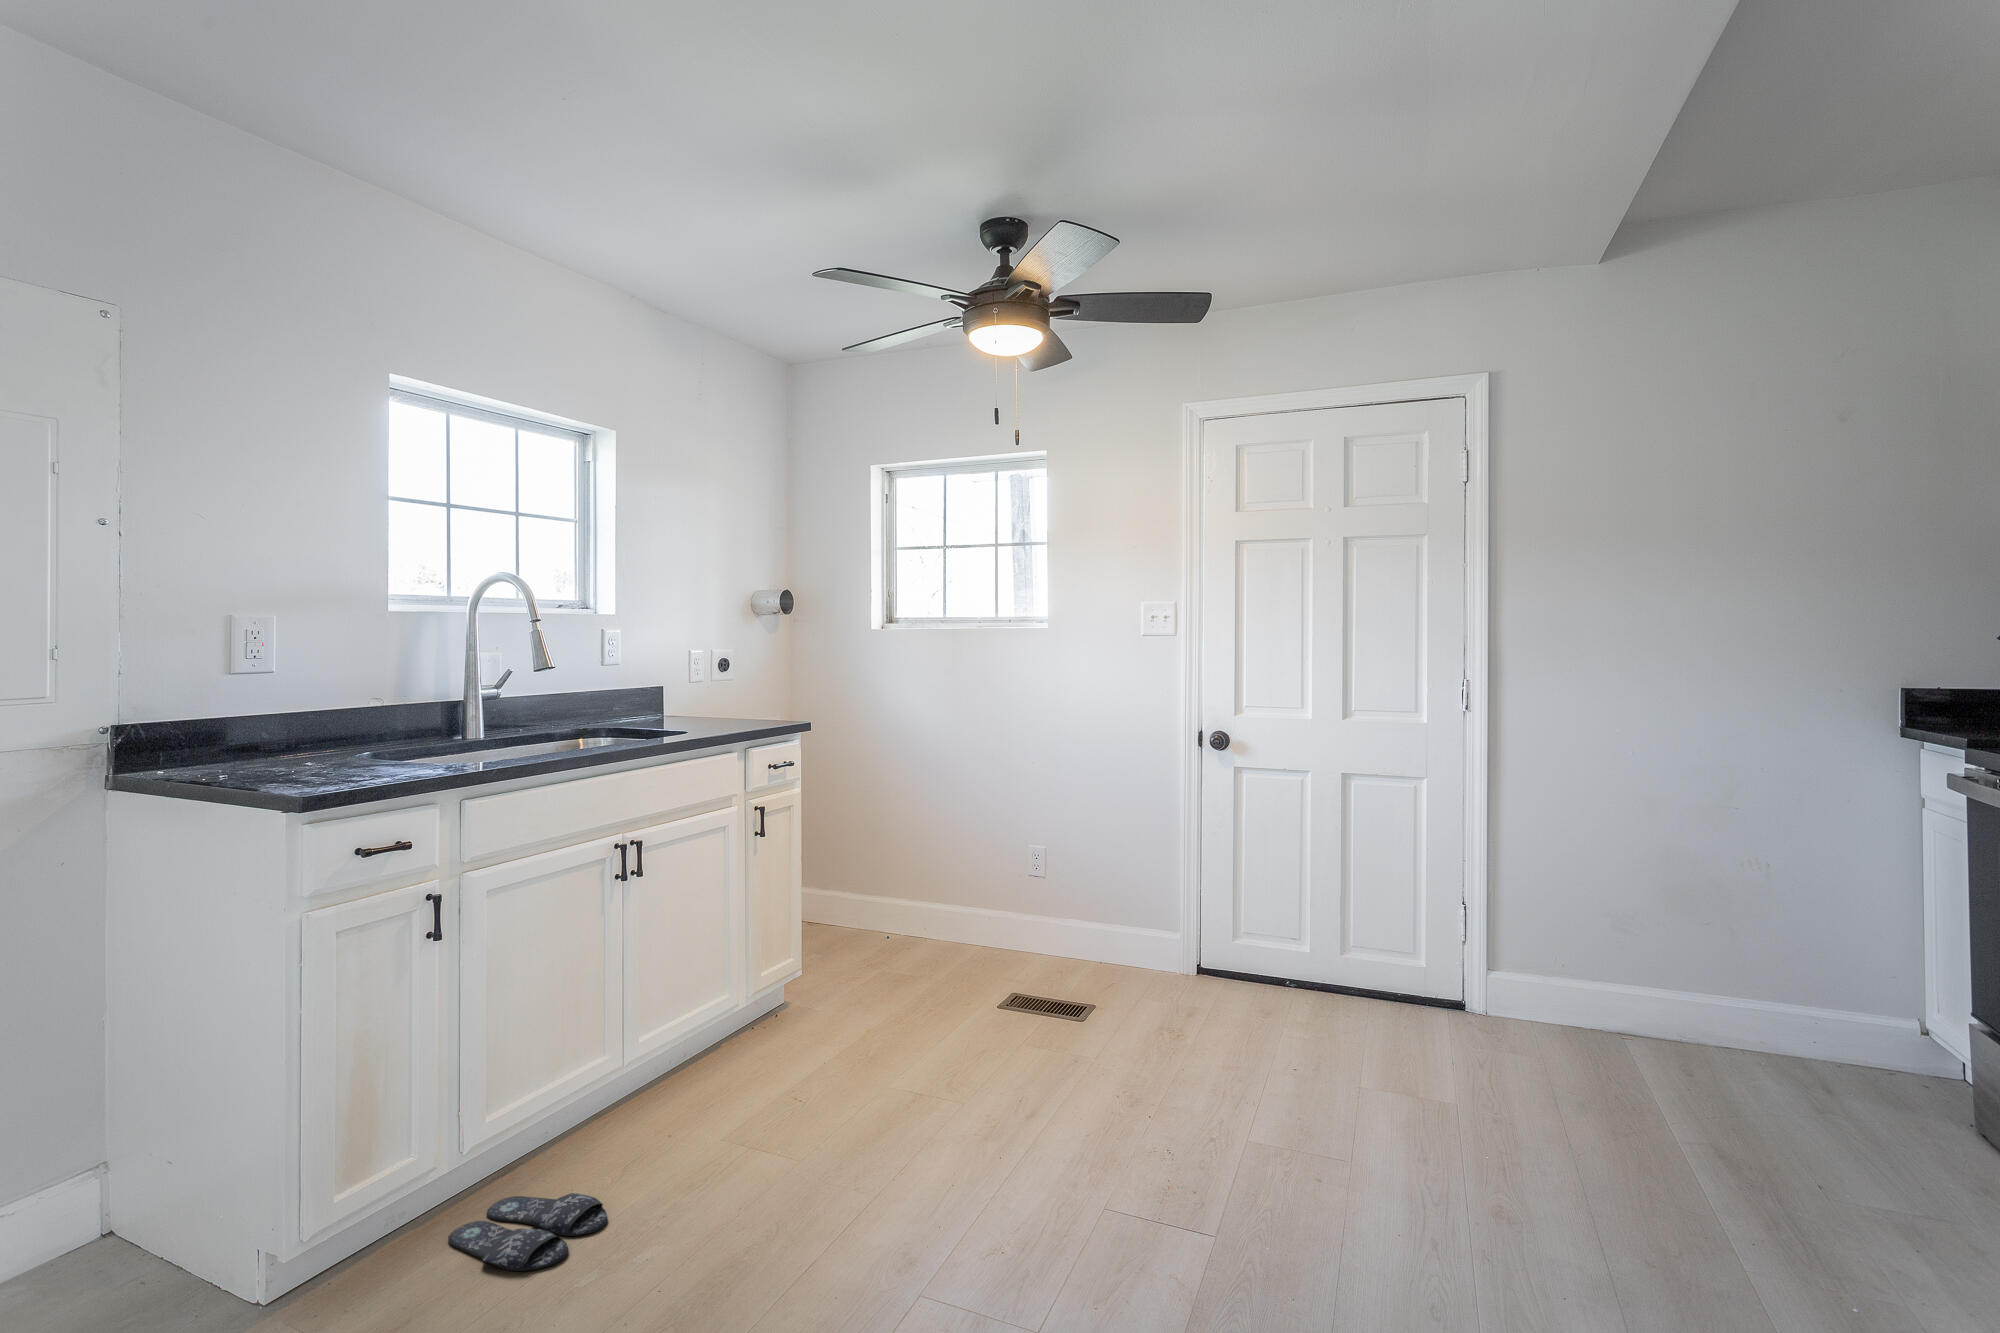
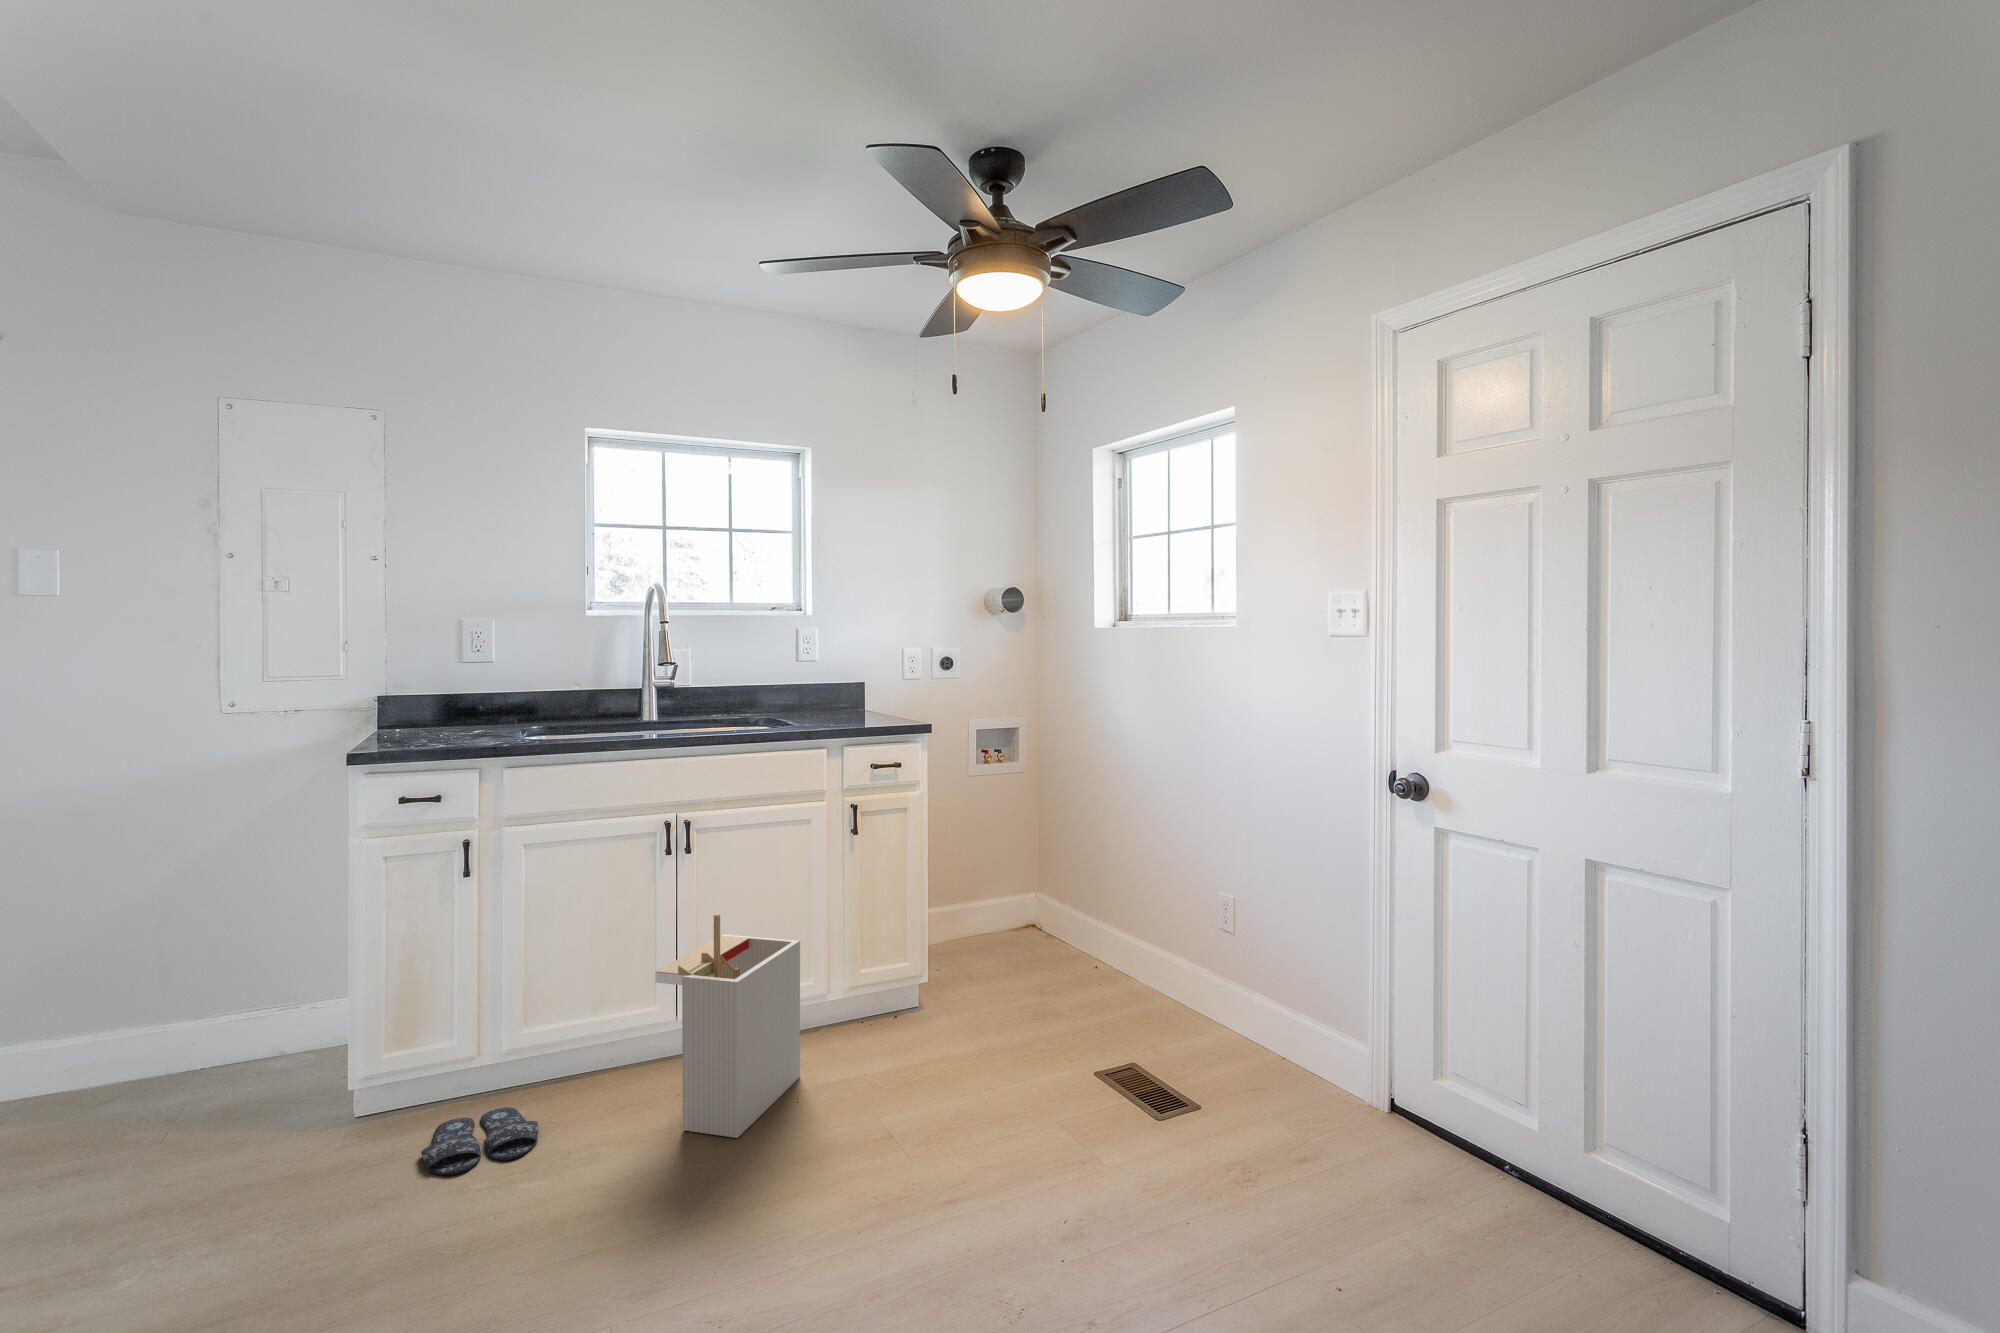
storage bin: none [685,924,802,1147] -> present [655,914,800,1138]

